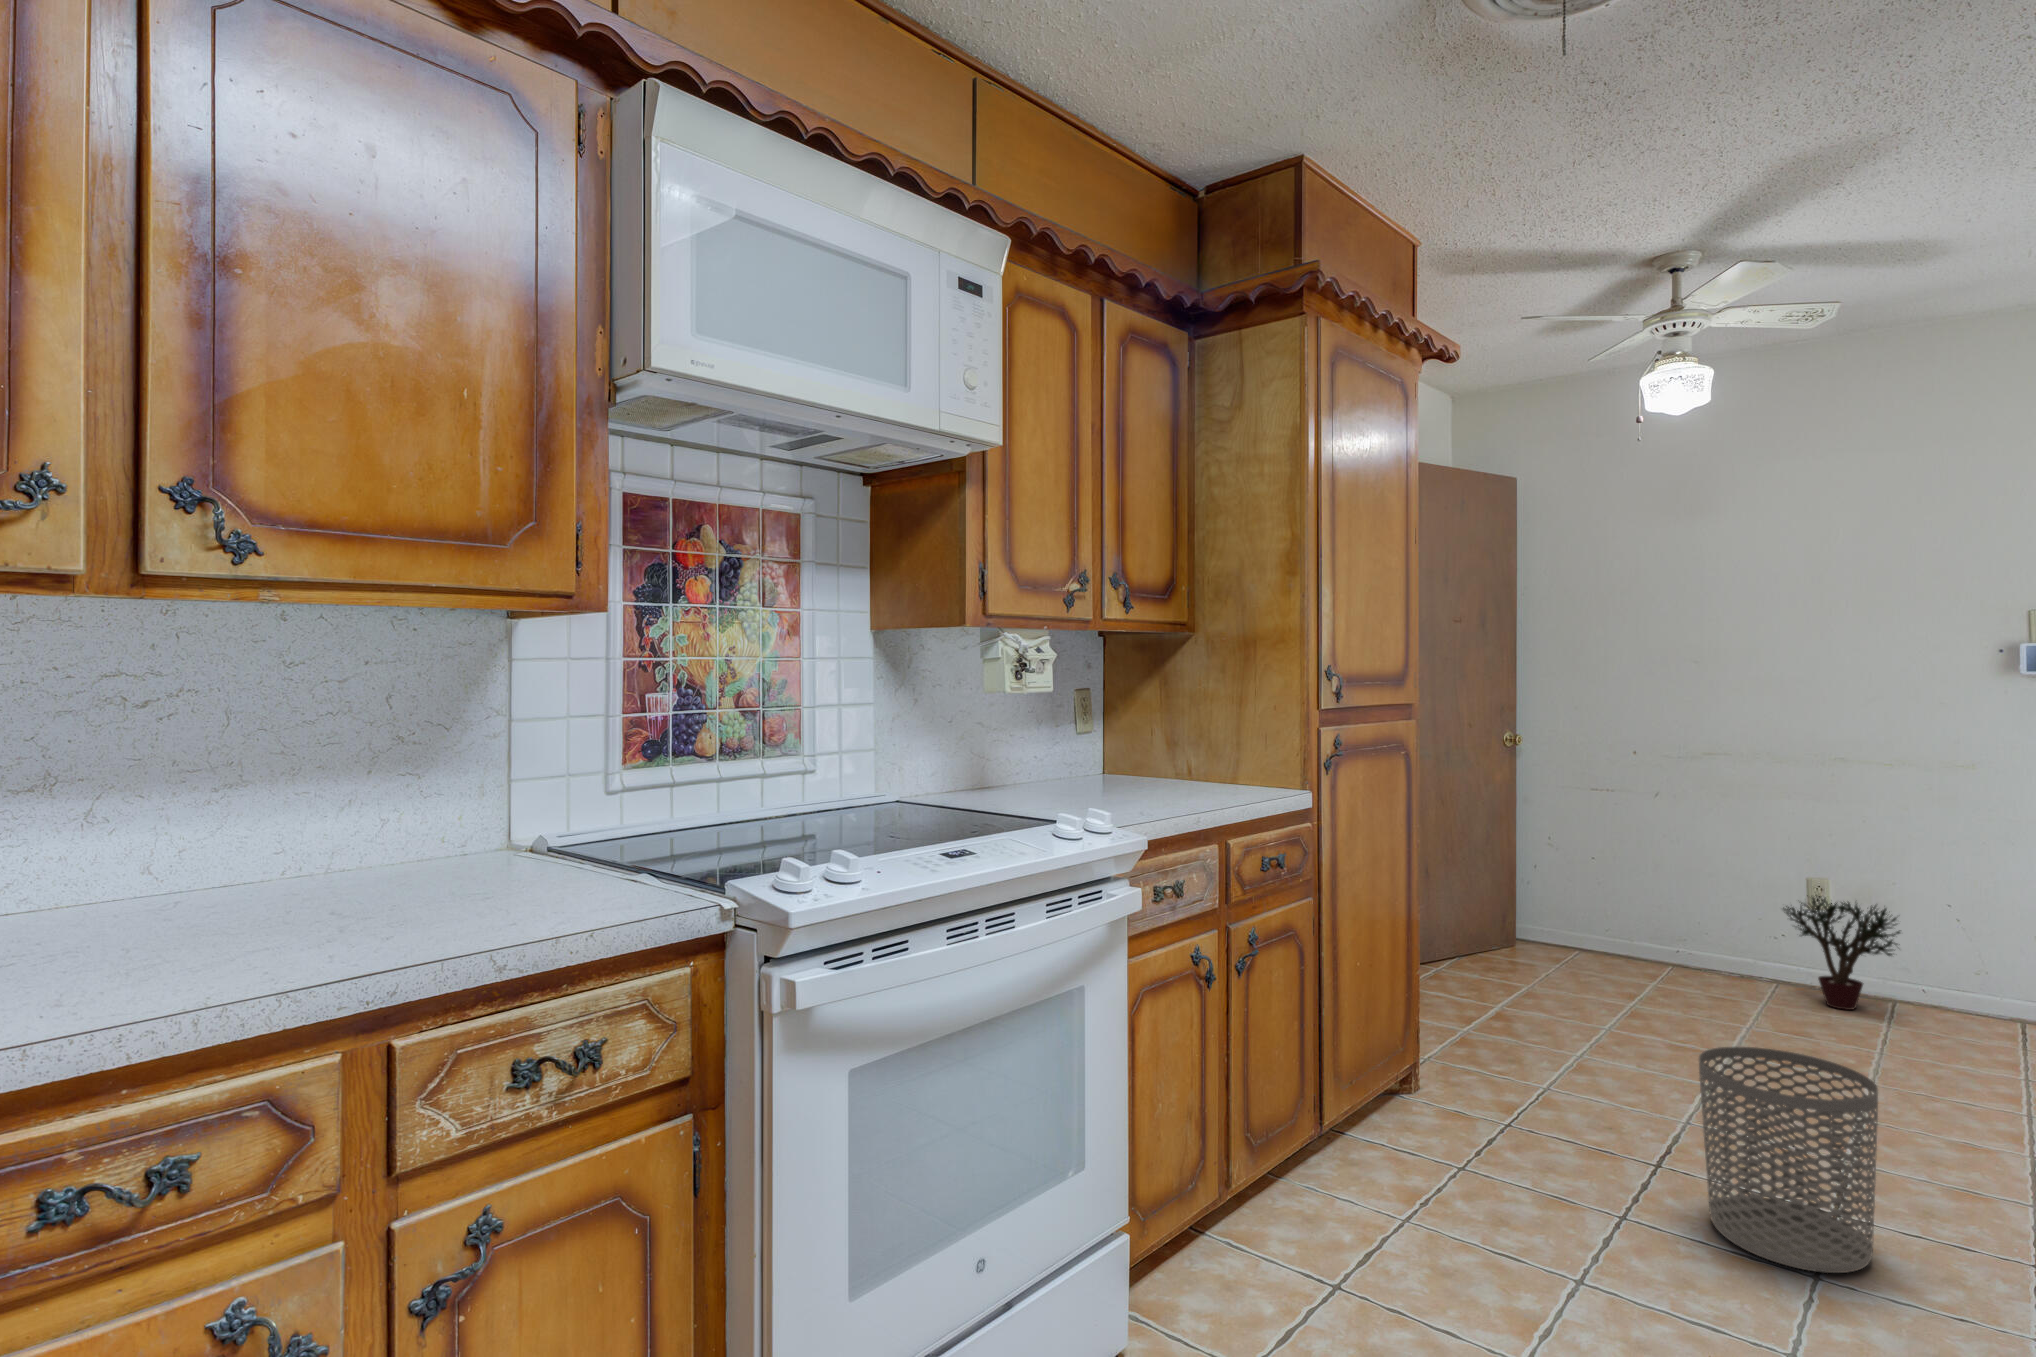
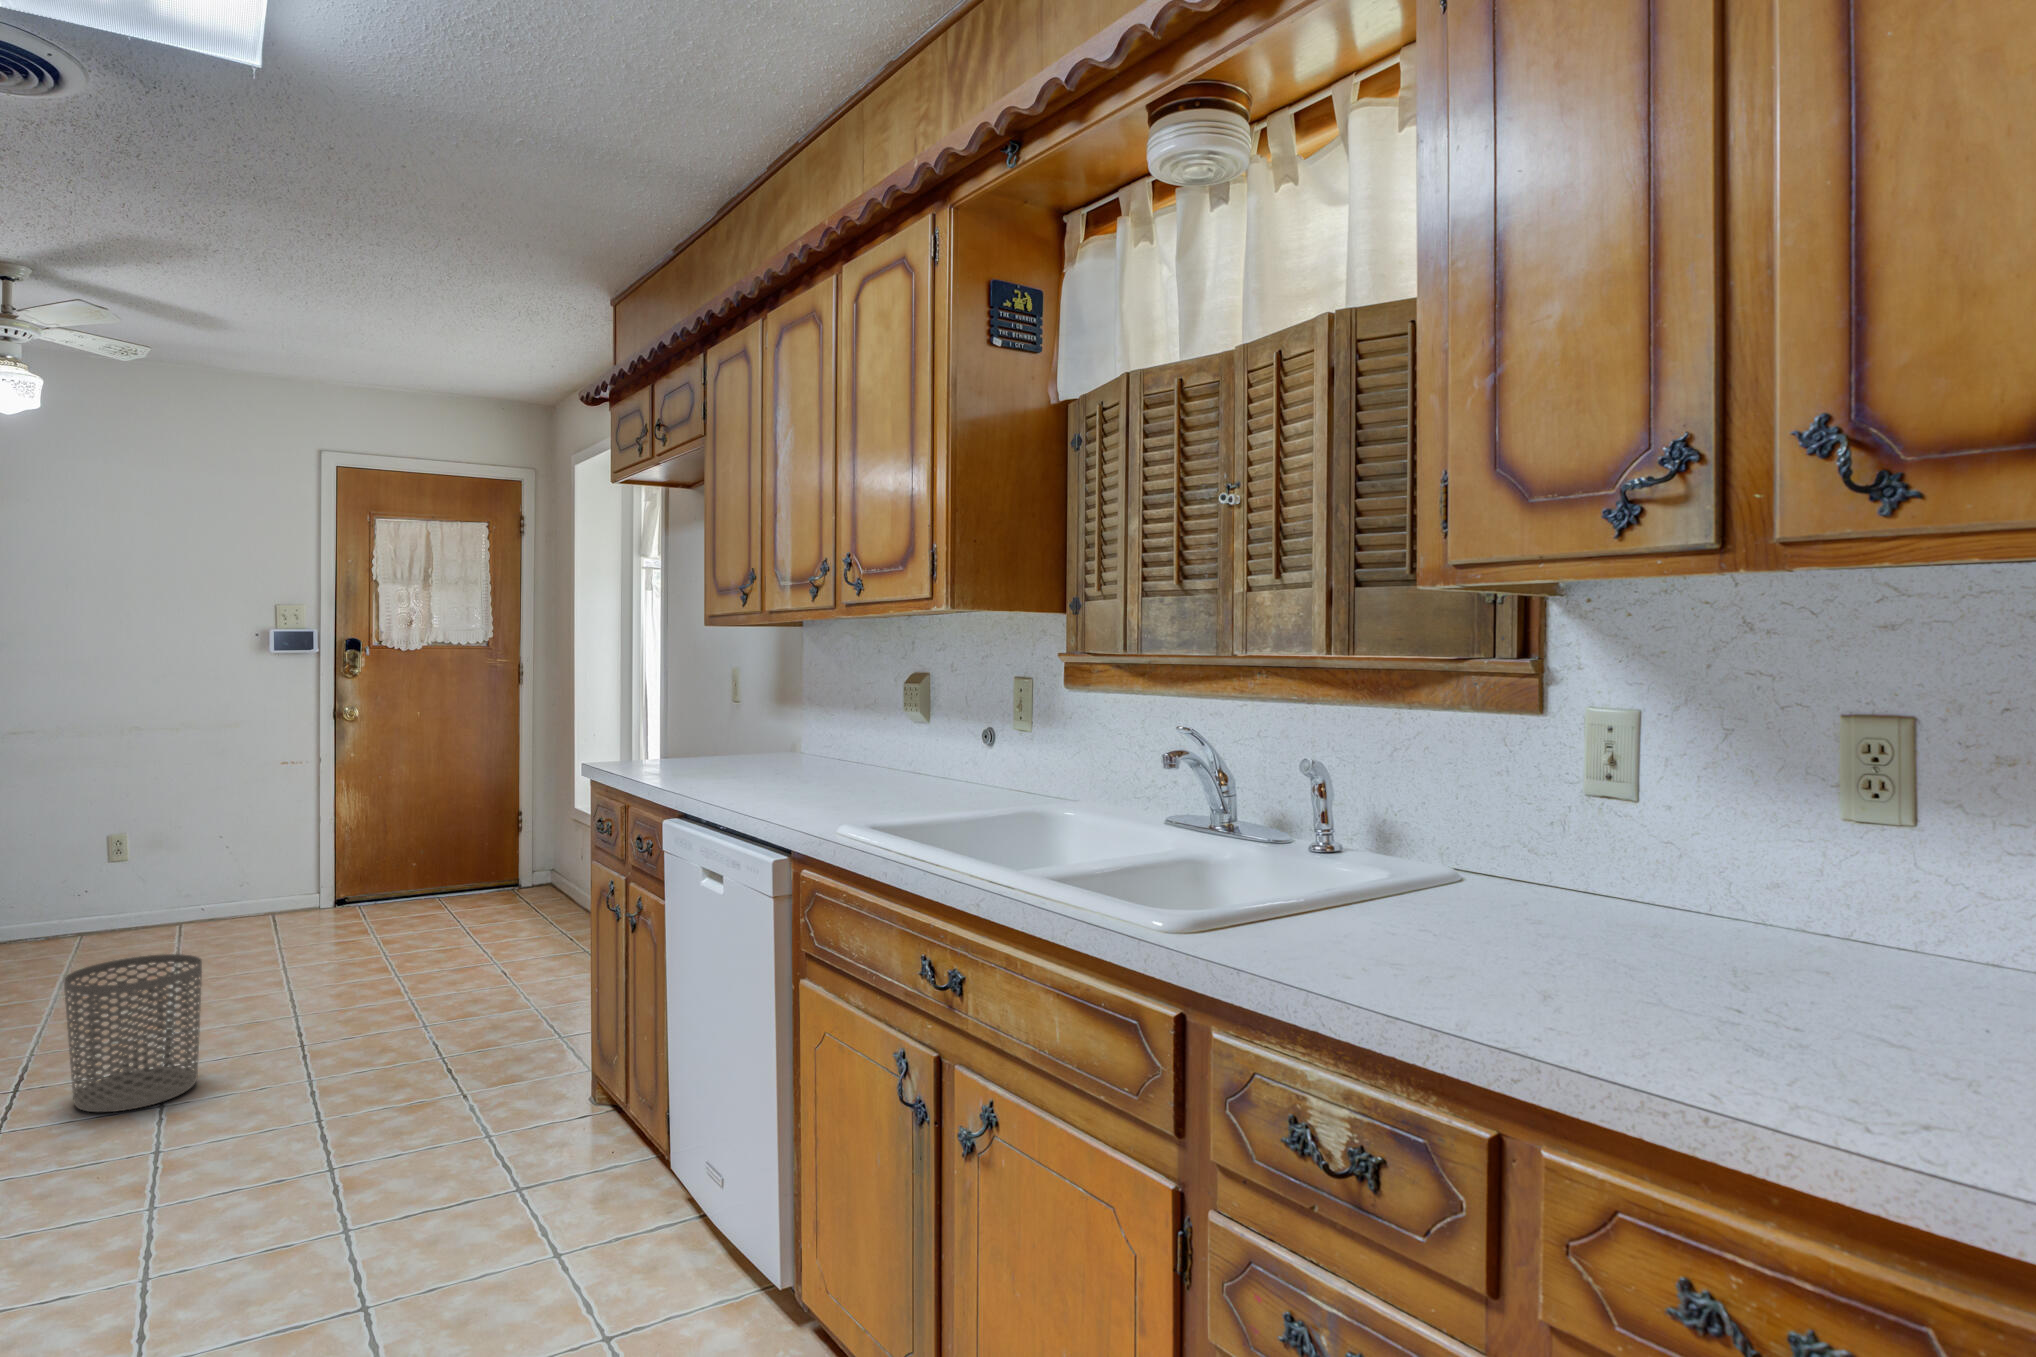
potted plant: present [1783,897,1900,1010] -> none [86,844,191,940]

